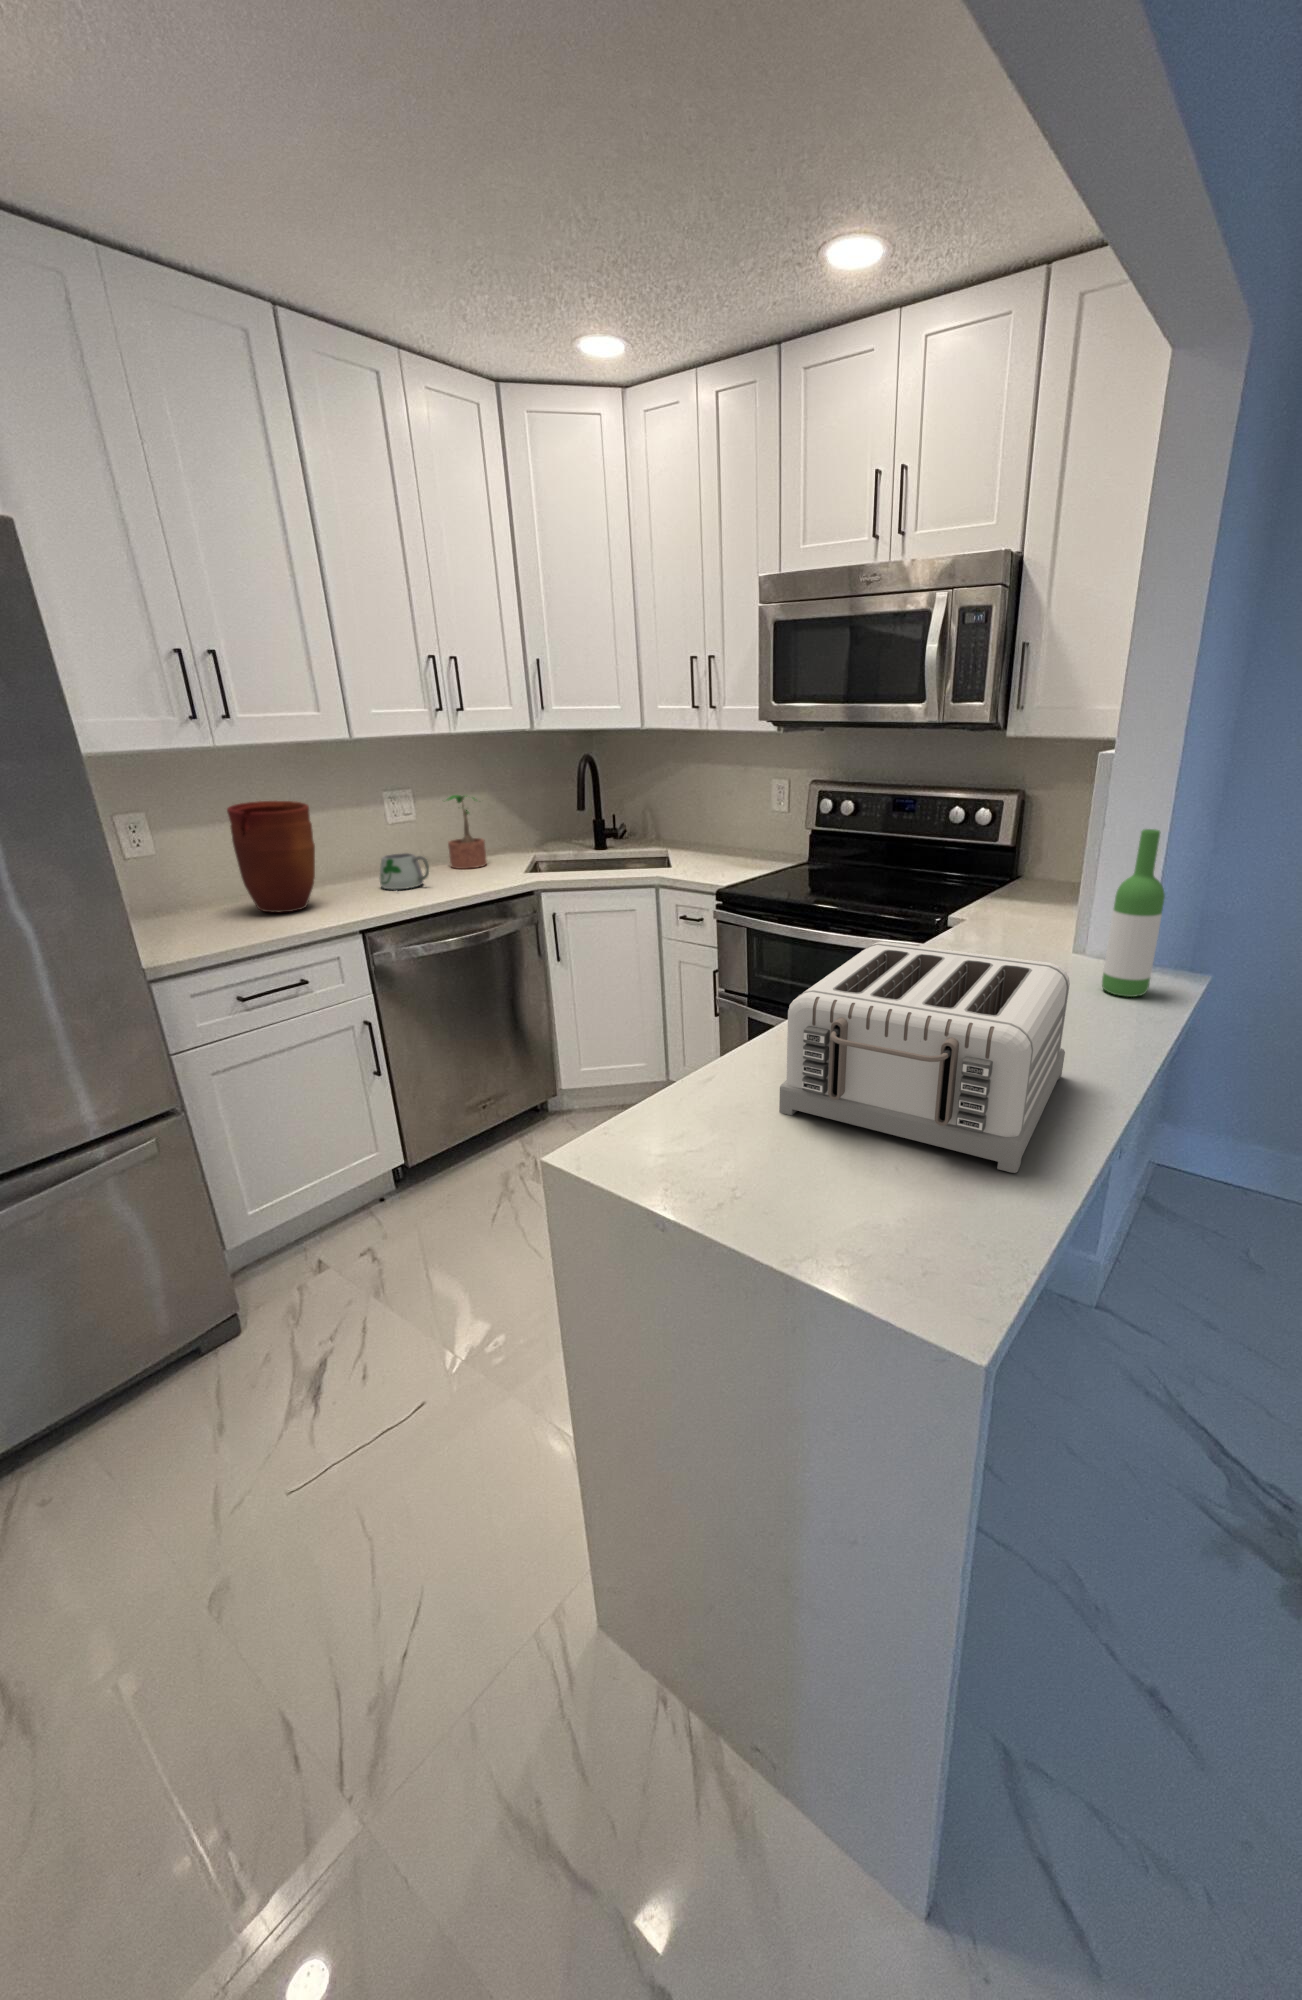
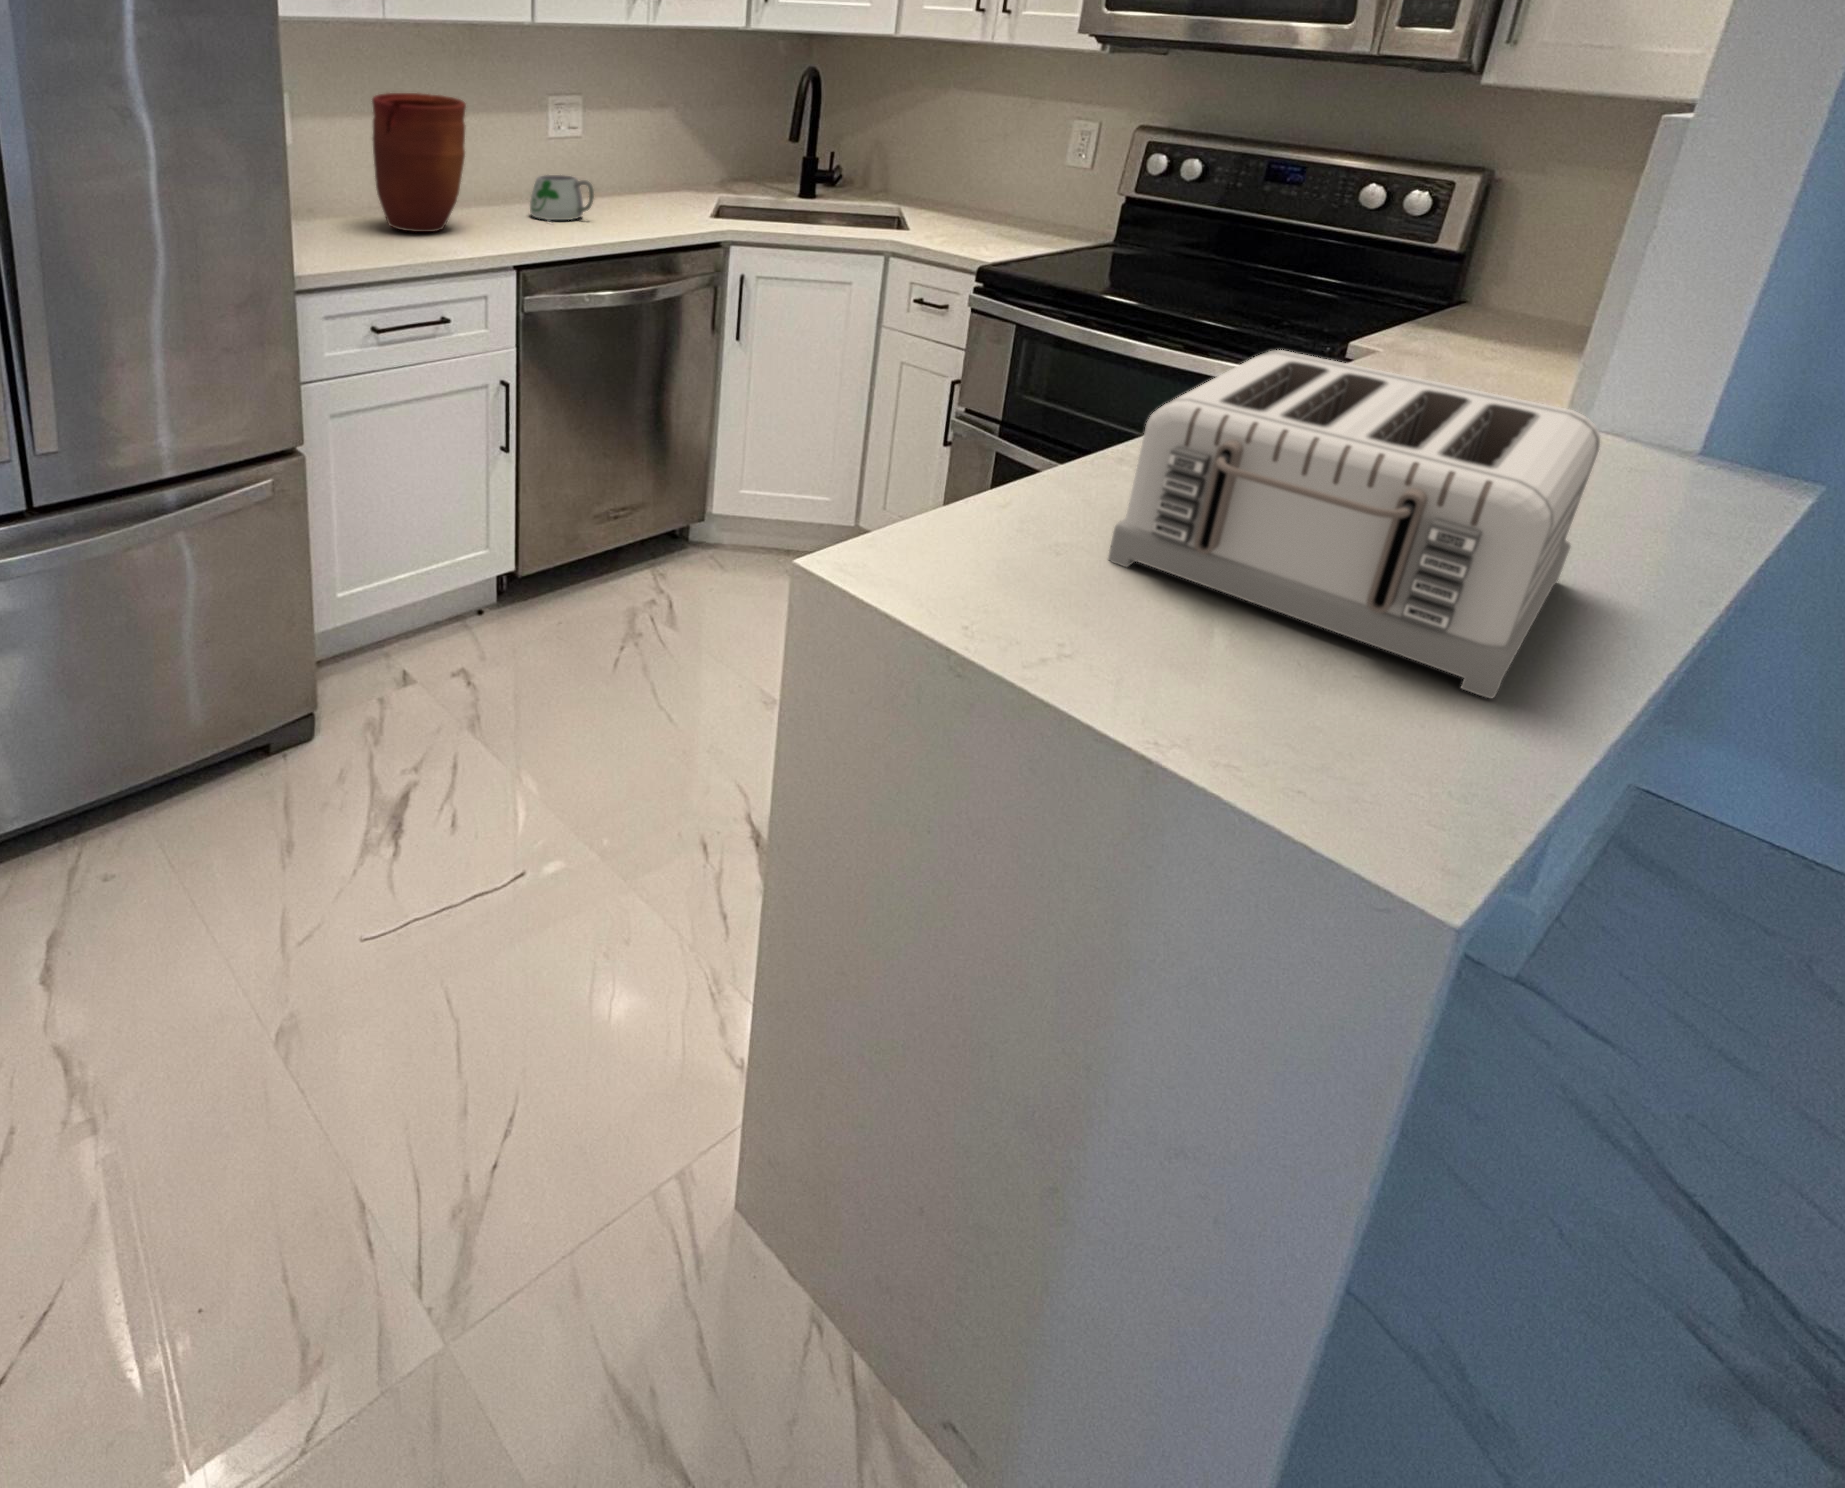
potted plant: present [447,795,487,869] -> none [613,107,668,204]
wine bottle: present [1102,829,1165,997] -> none [1619,234,1772,489]

